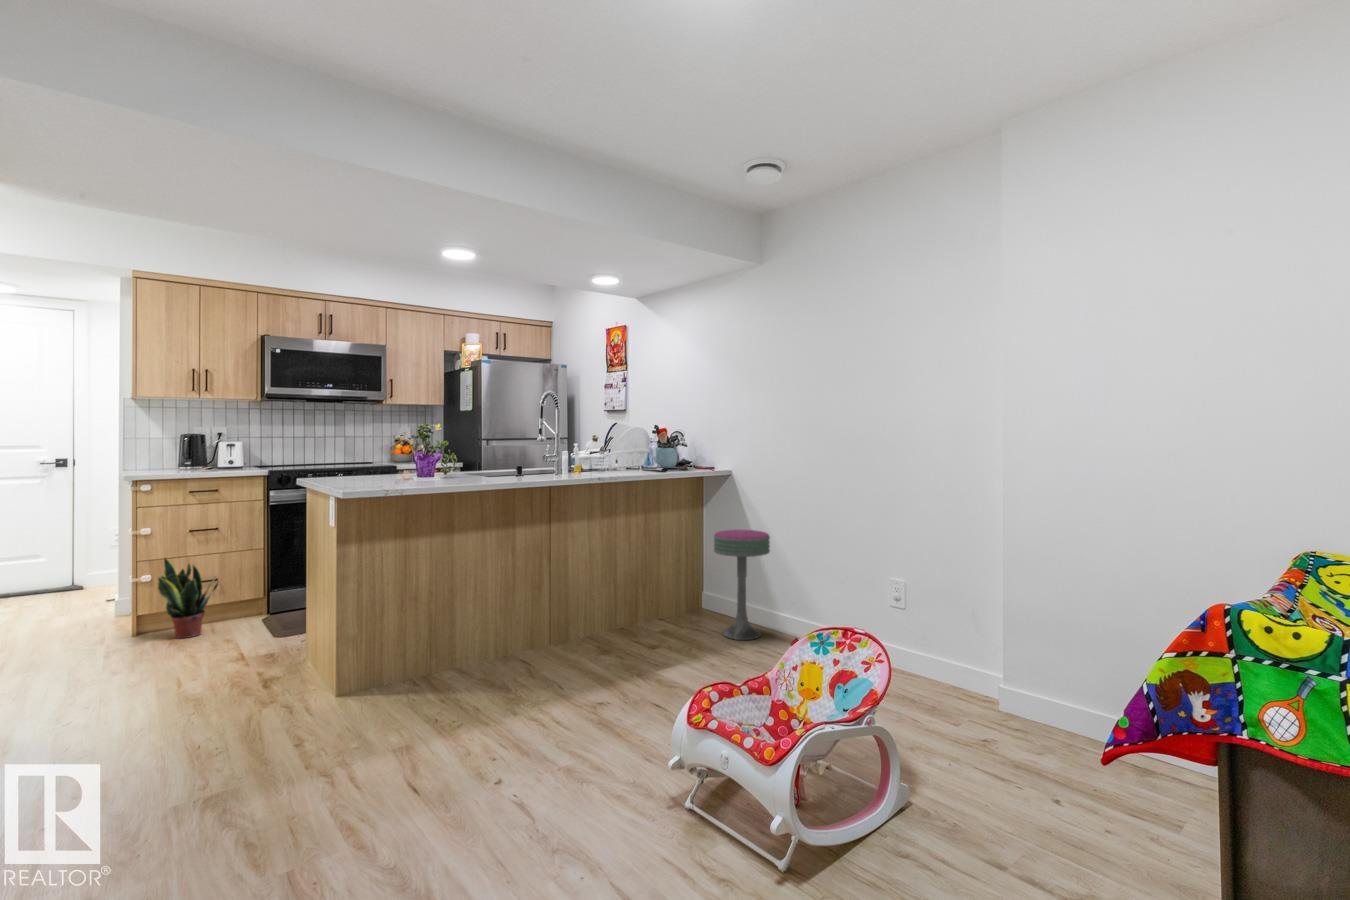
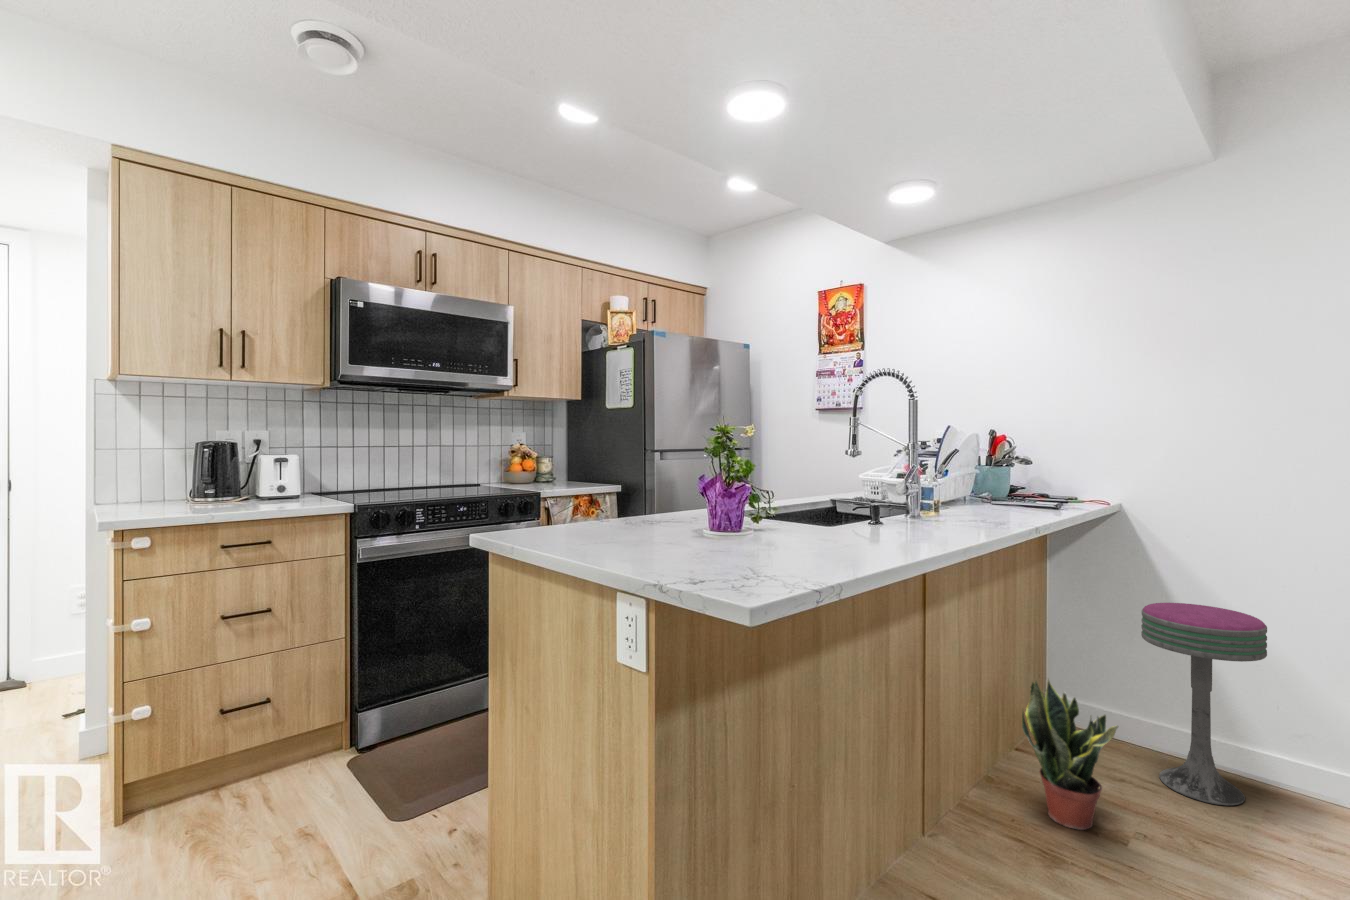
potted plant: present [157,558,218,638] -> present [1022,680,1118,830]

